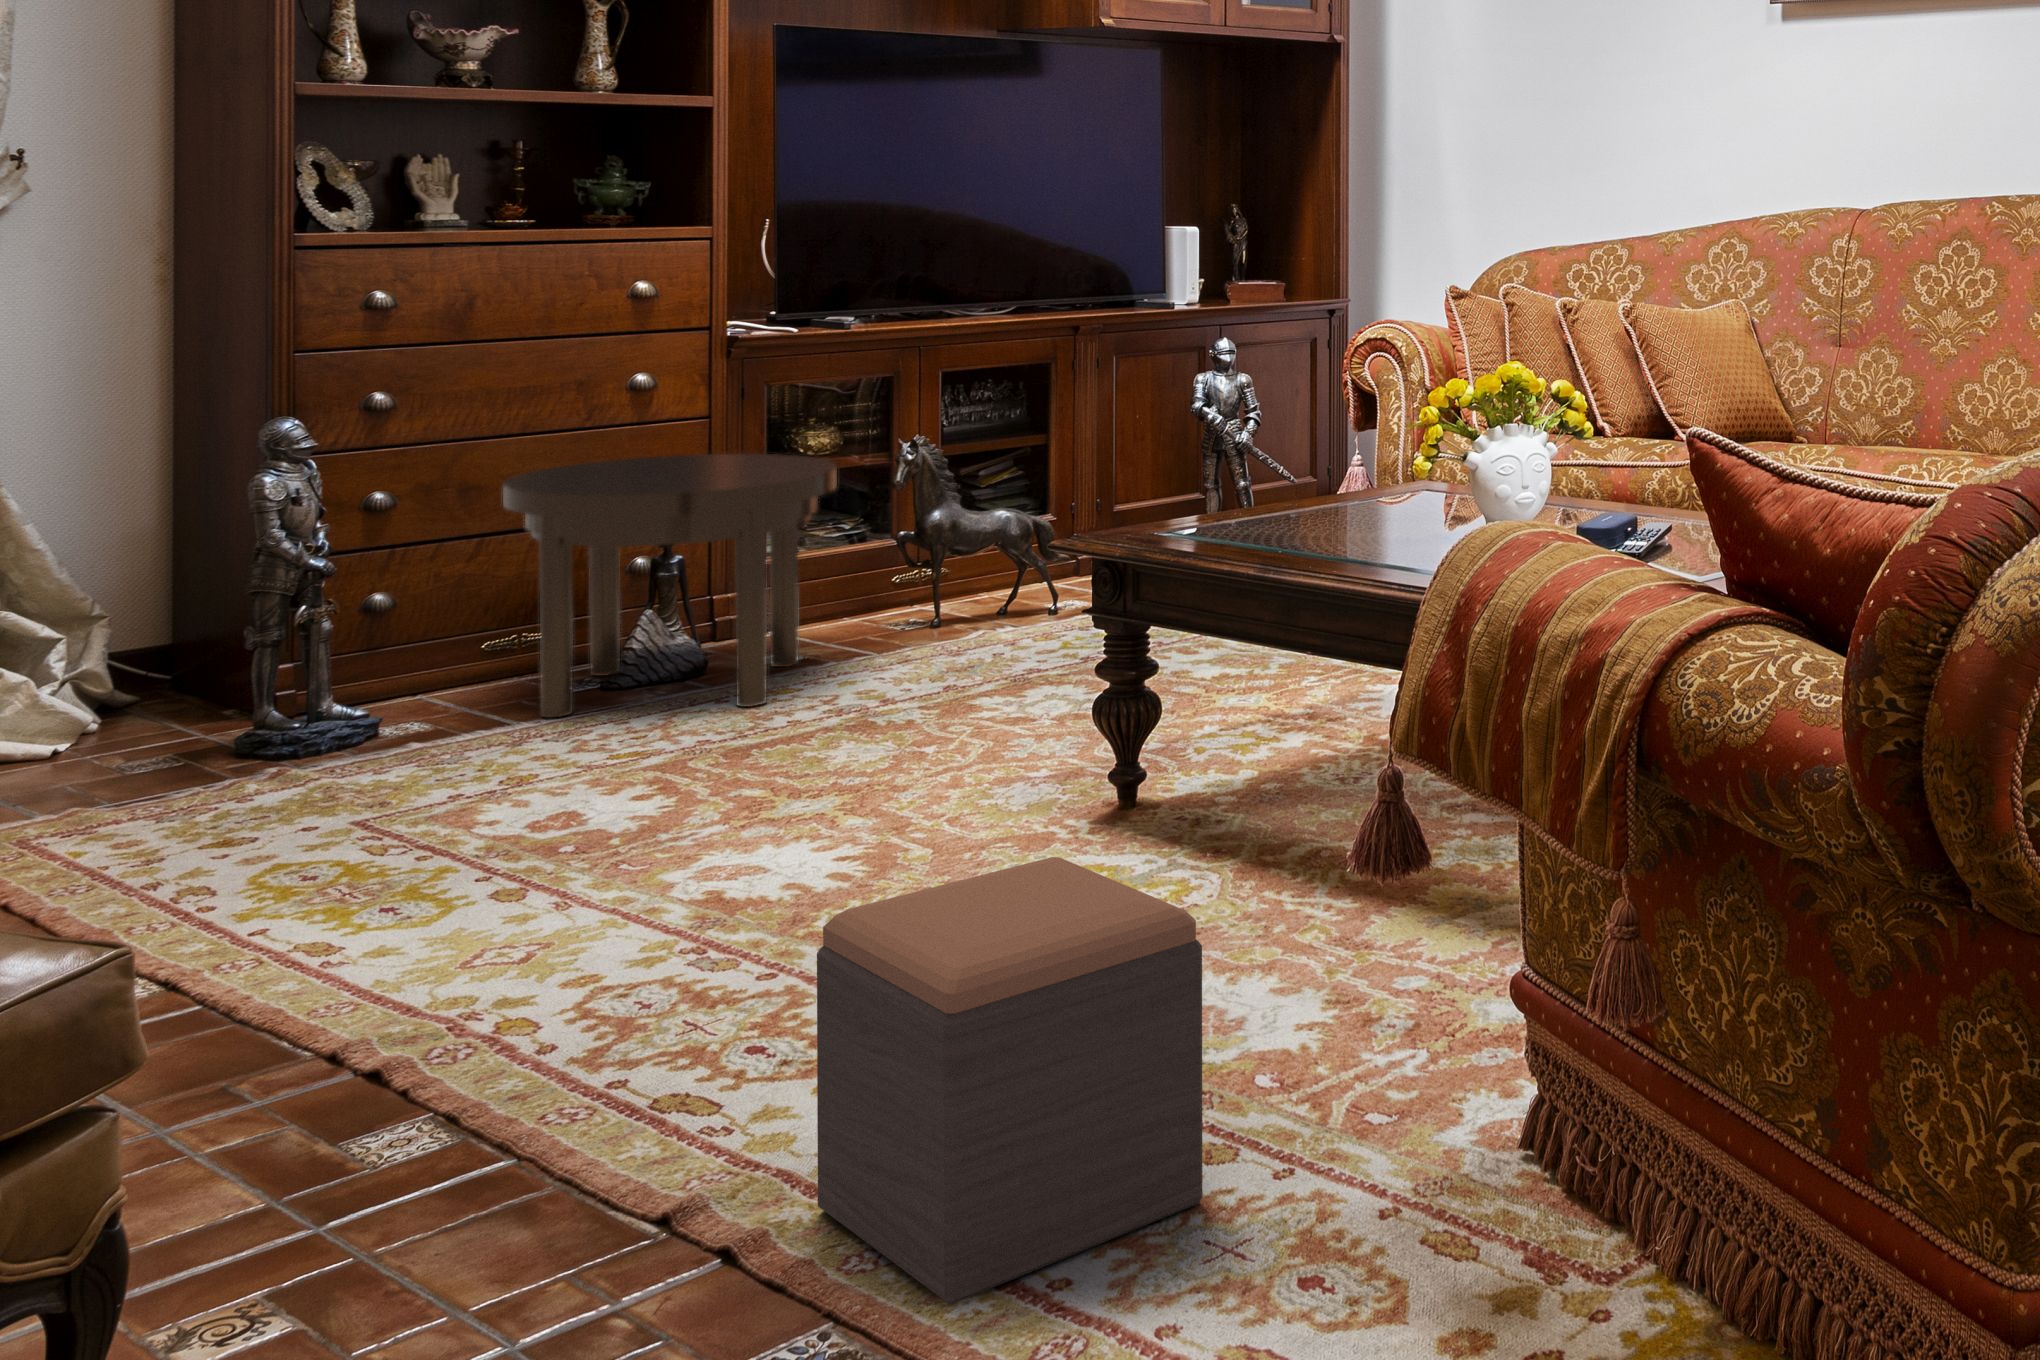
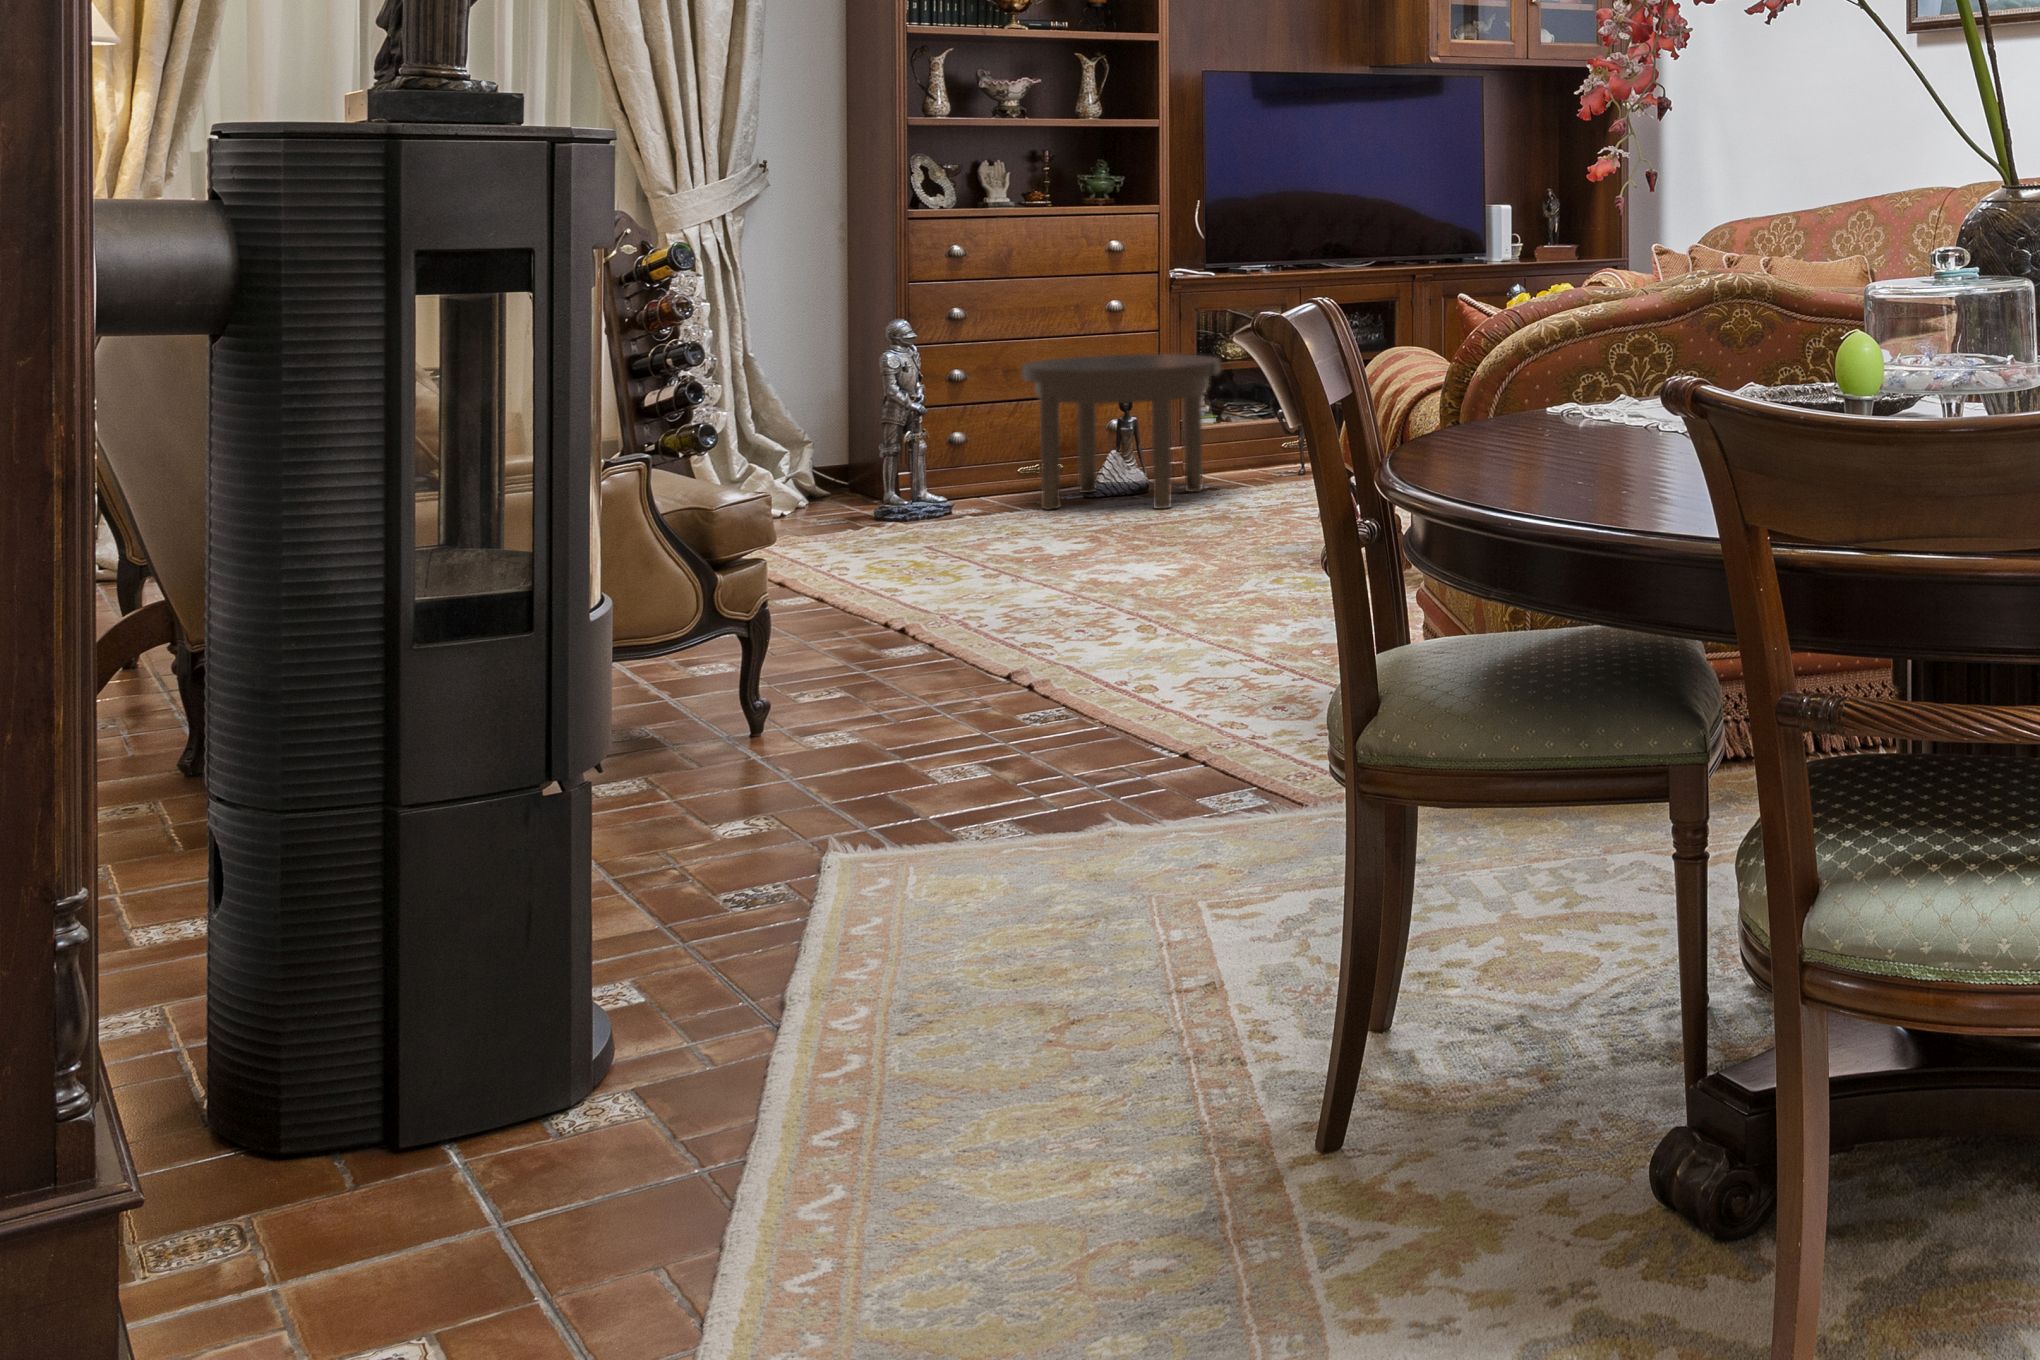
footstool: present [817,857,1202,1304] -> none [1074,519,1251,704]

